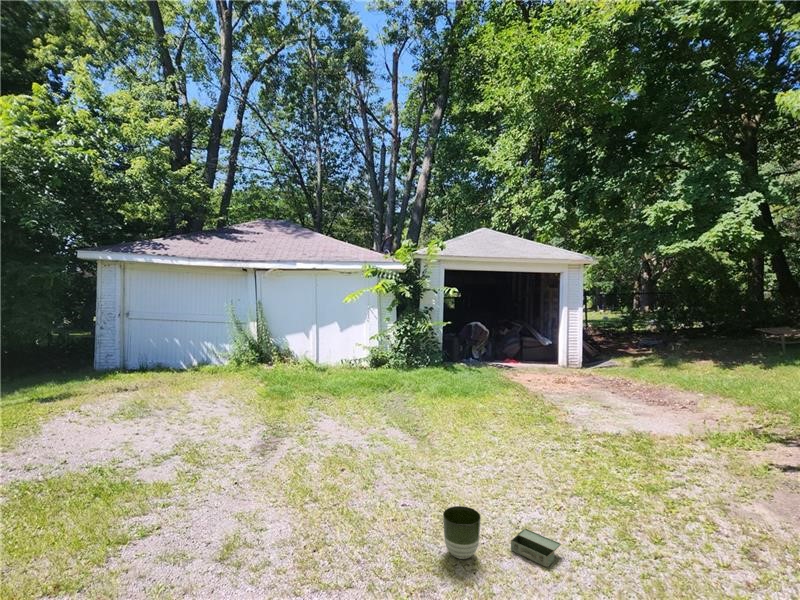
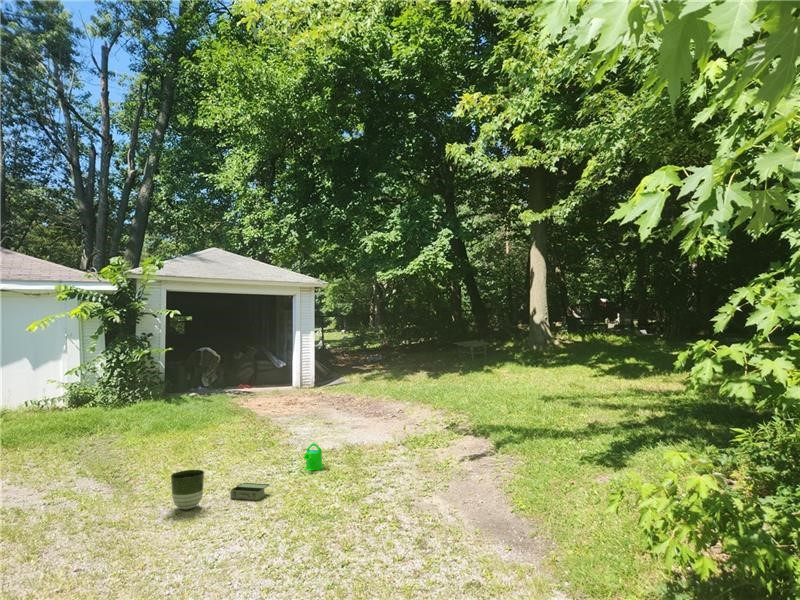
watering can: none [599,481,626,519] -> present [304,443,323,471]

